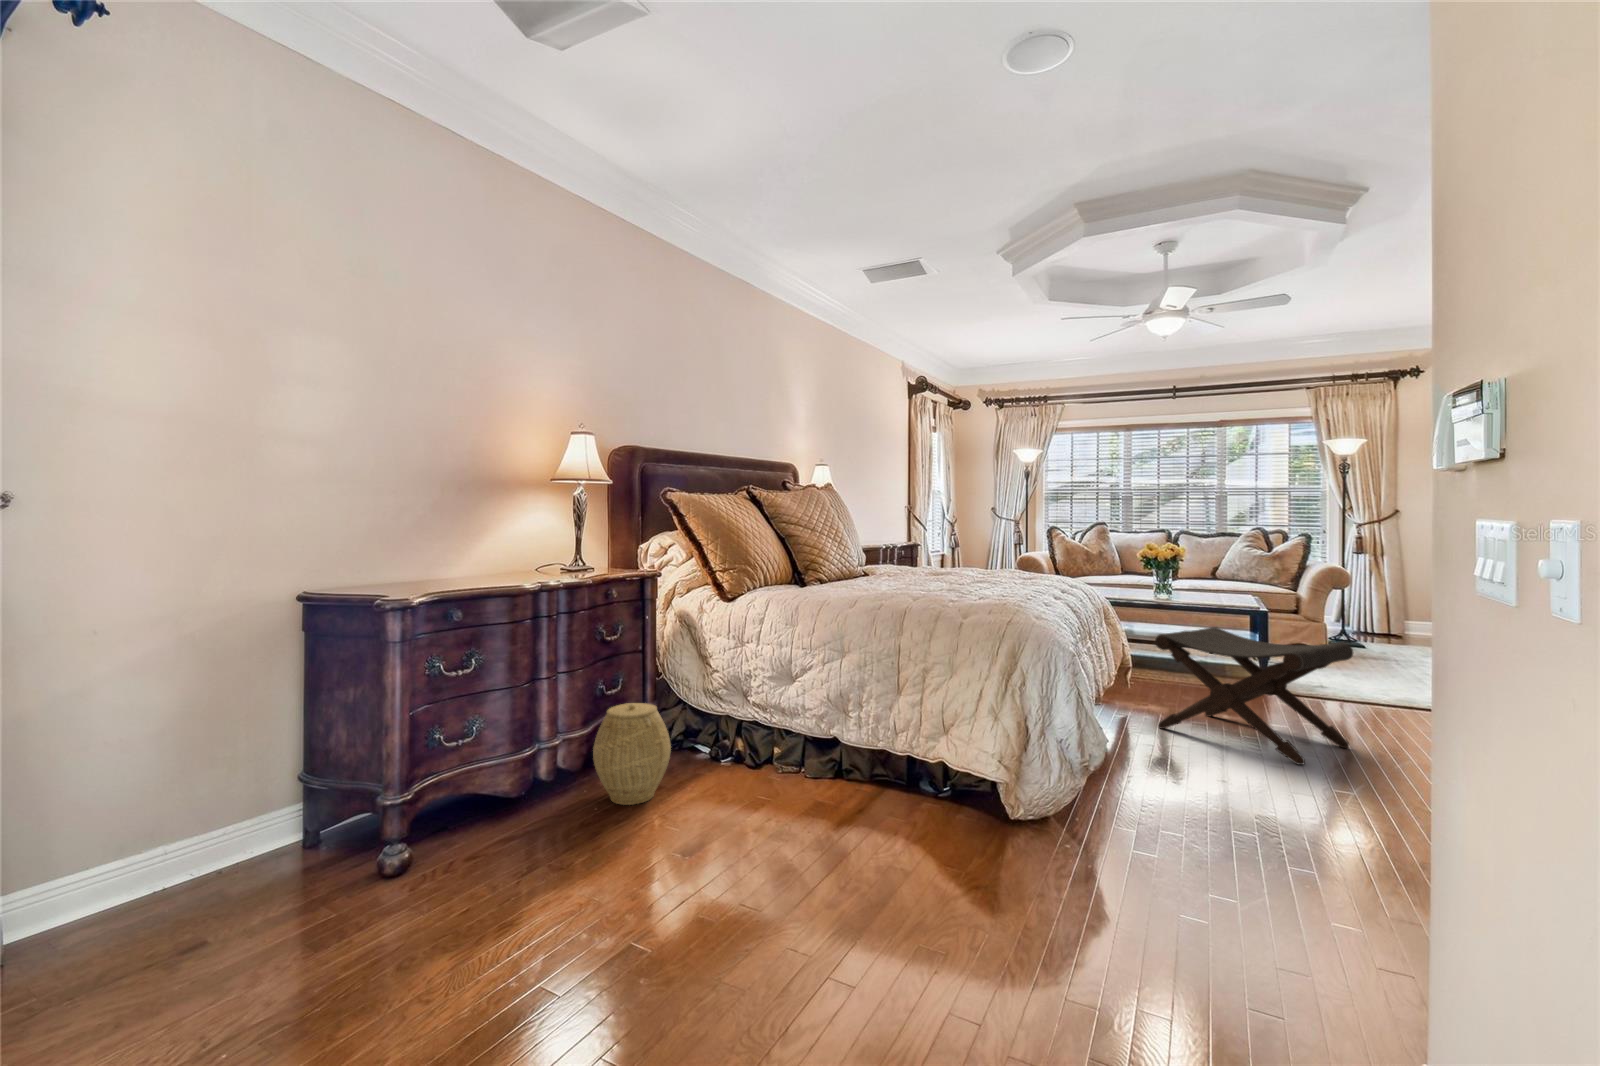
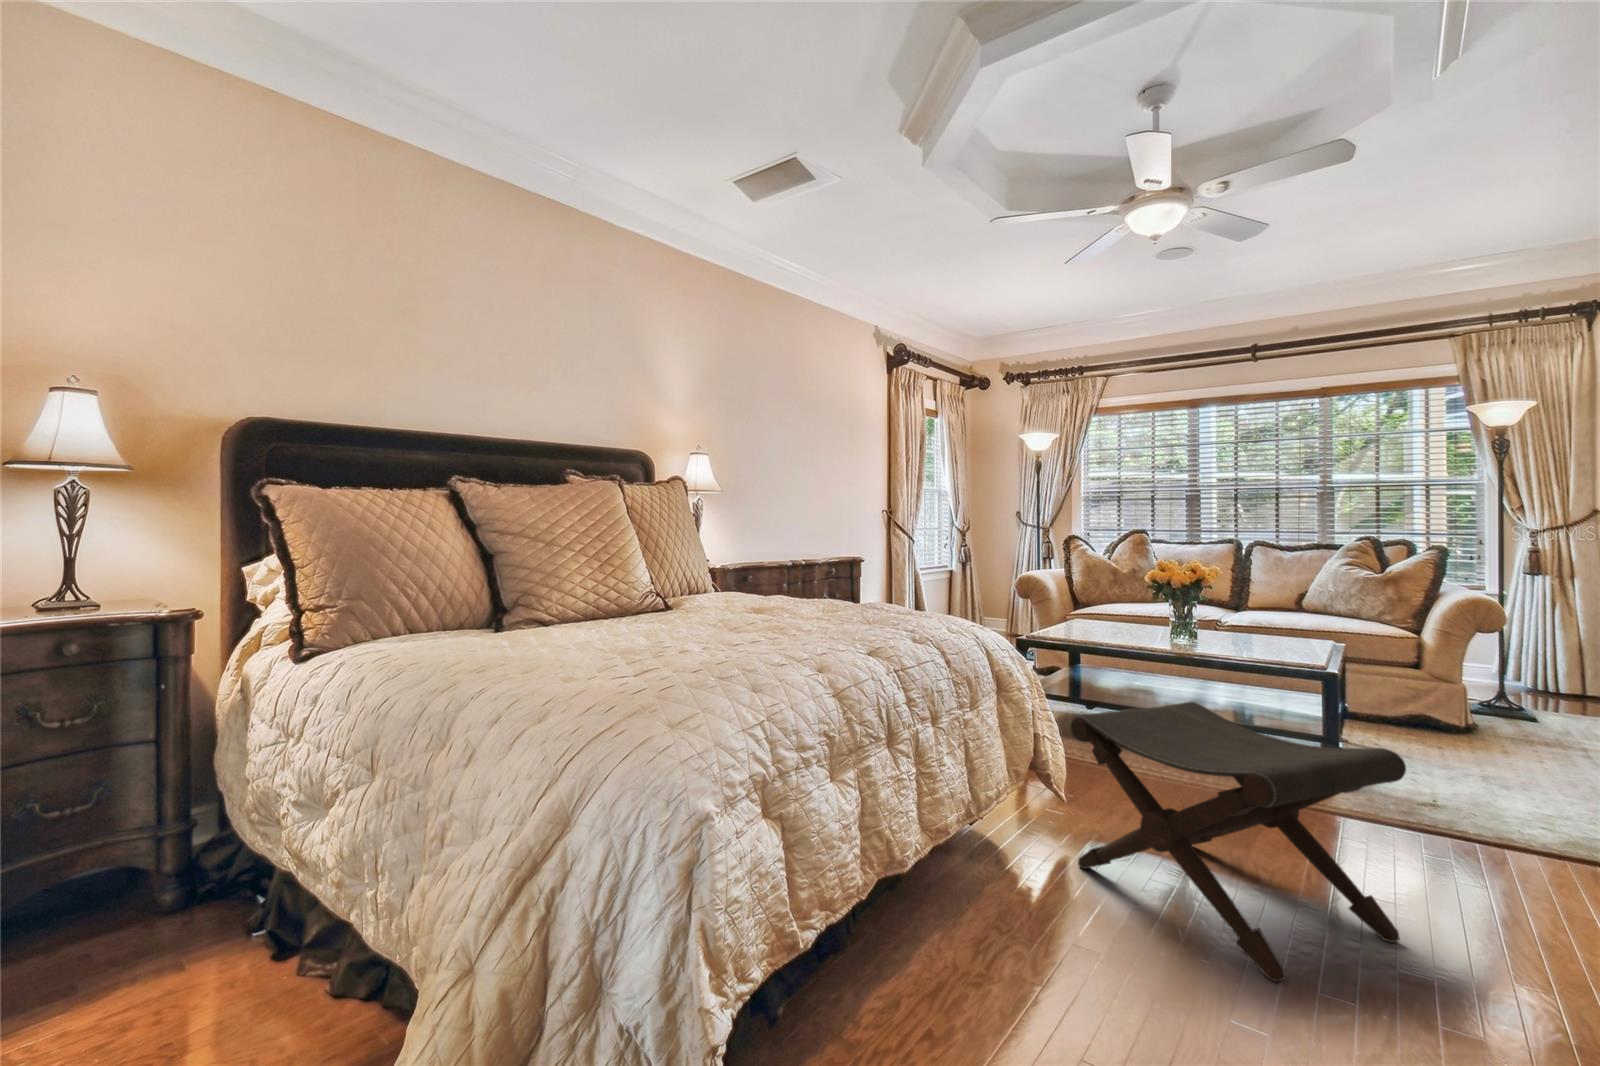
woven basket: present [593,703,671,805] -> none [48,809,204,975]

